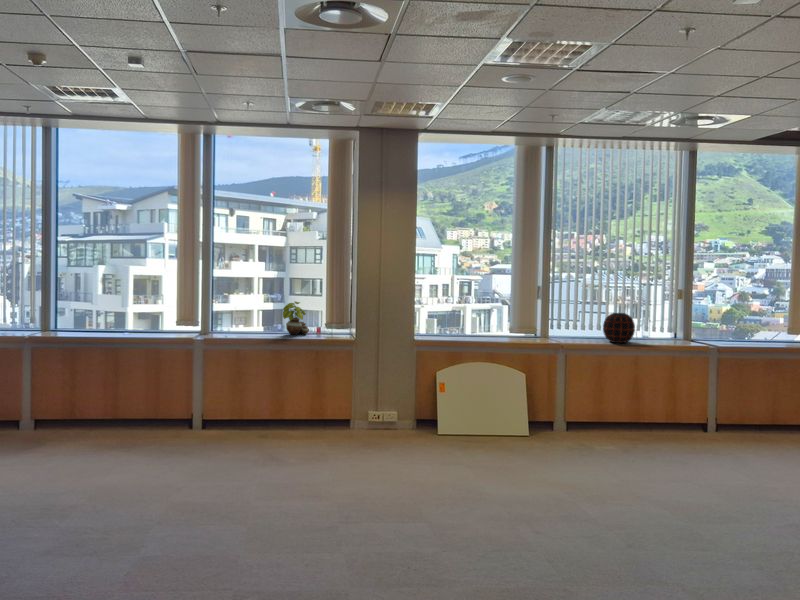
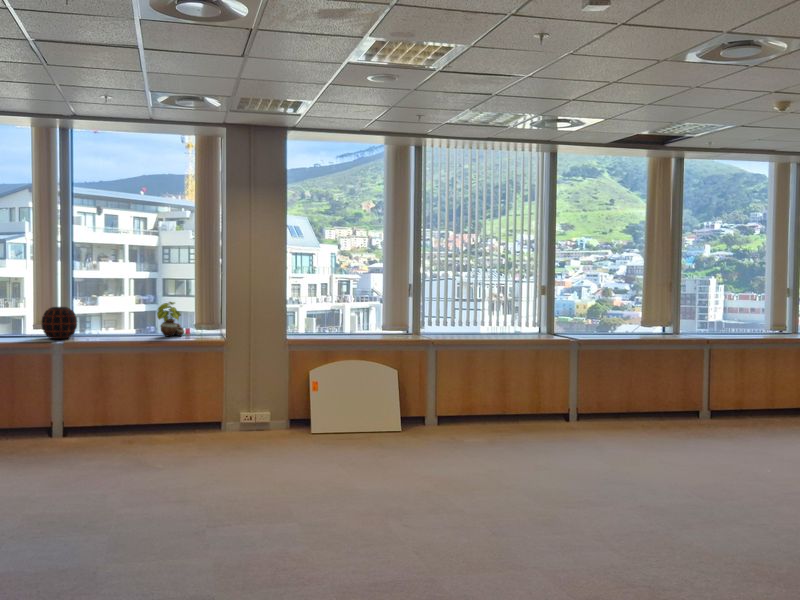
decorative vase: present [603,313,635,343] -> present [42,307,77,339]

